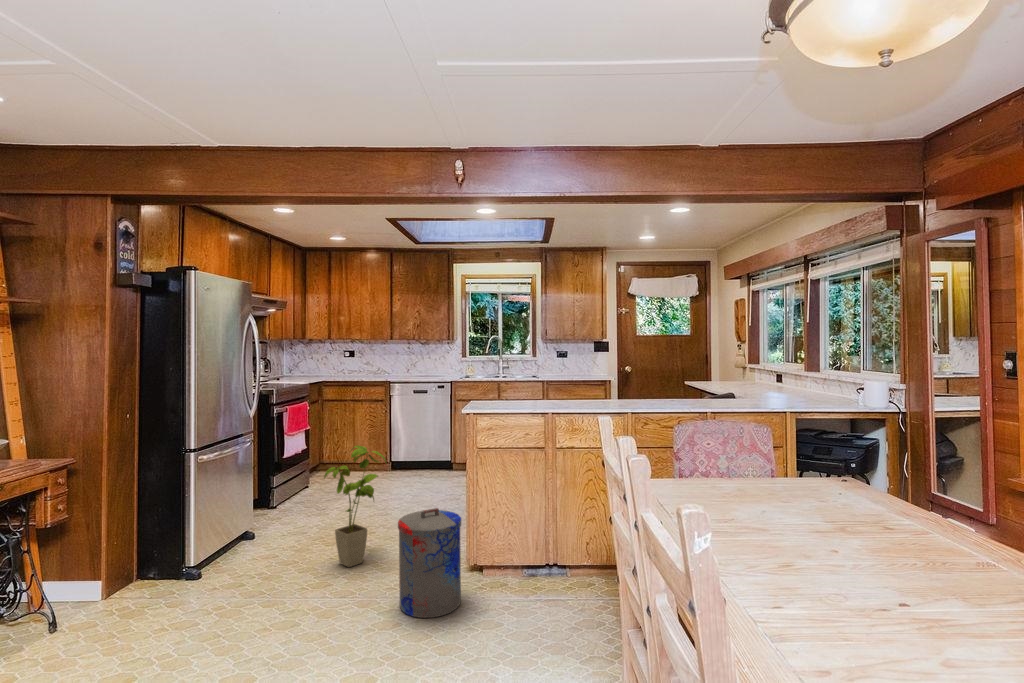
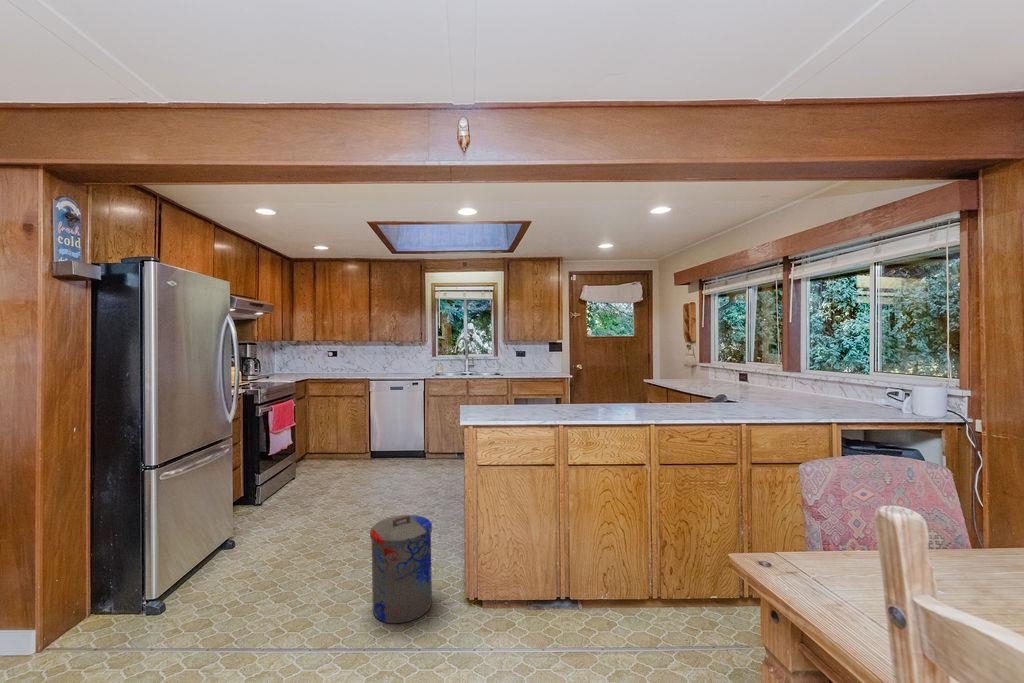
house plant: present [324,446,386,567] -> none [301,451,362,567]

